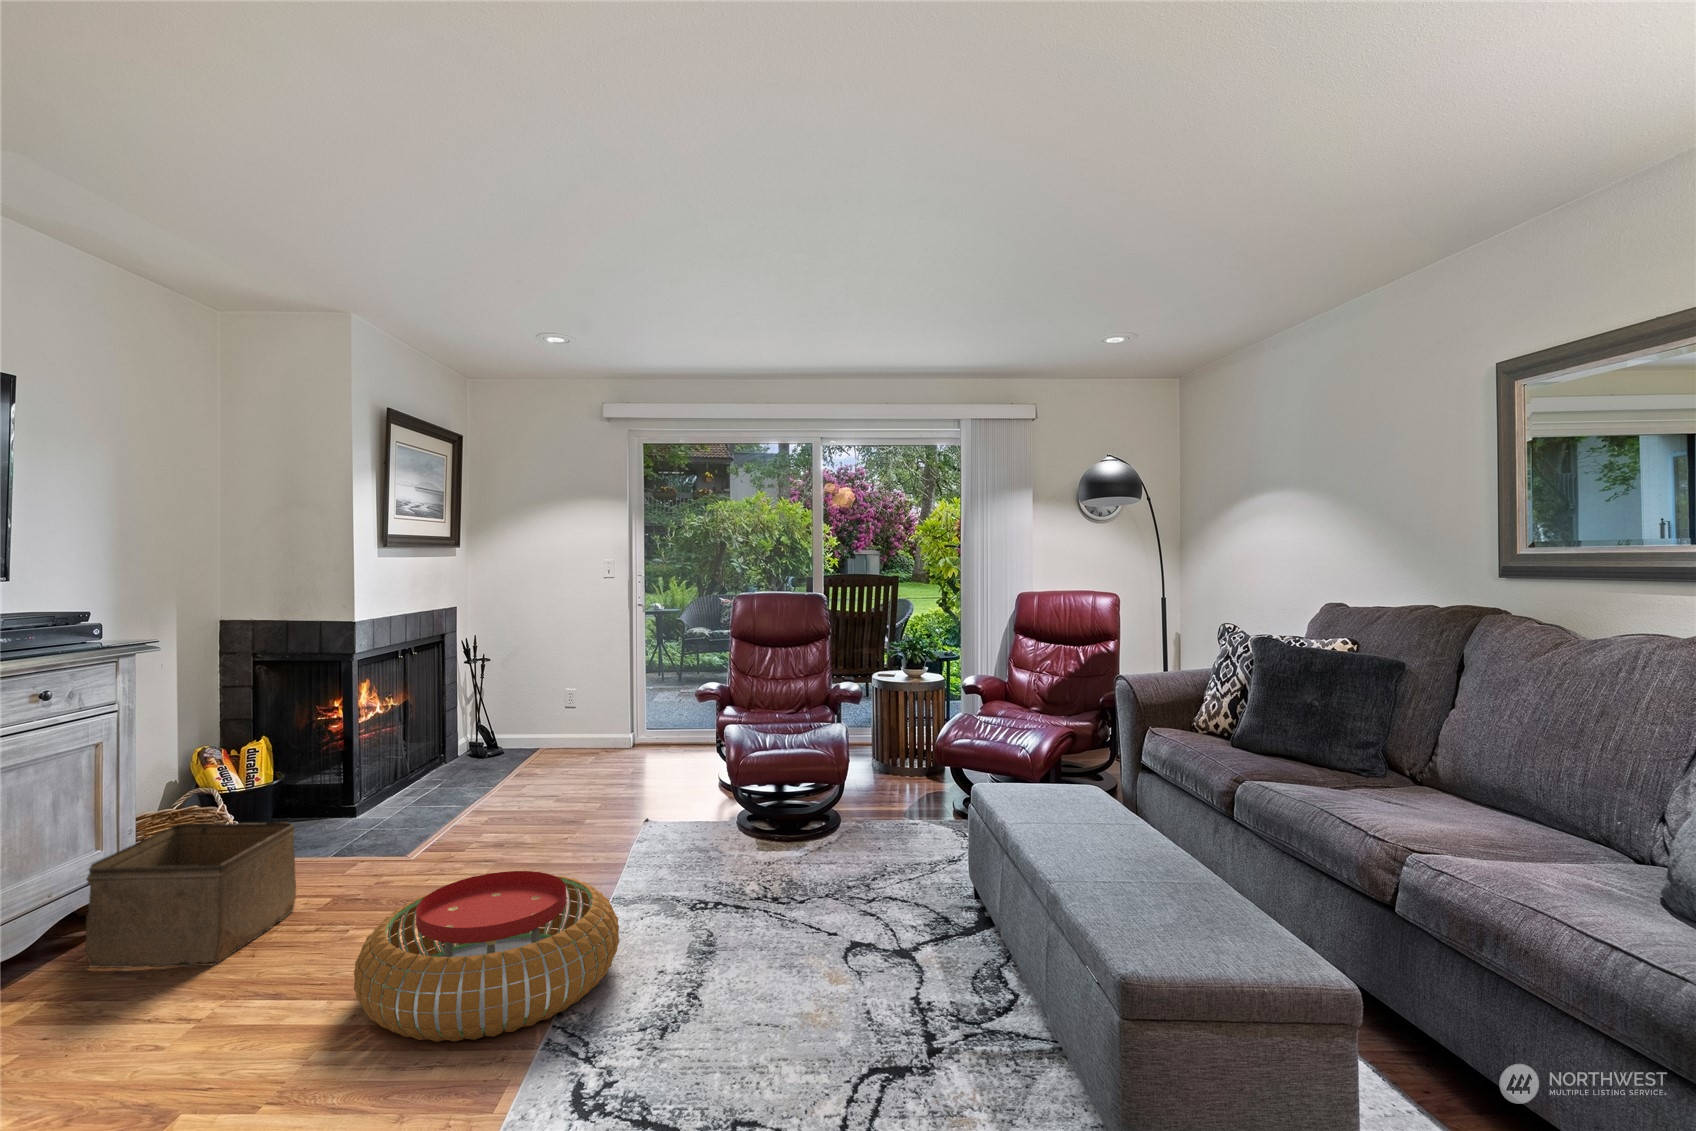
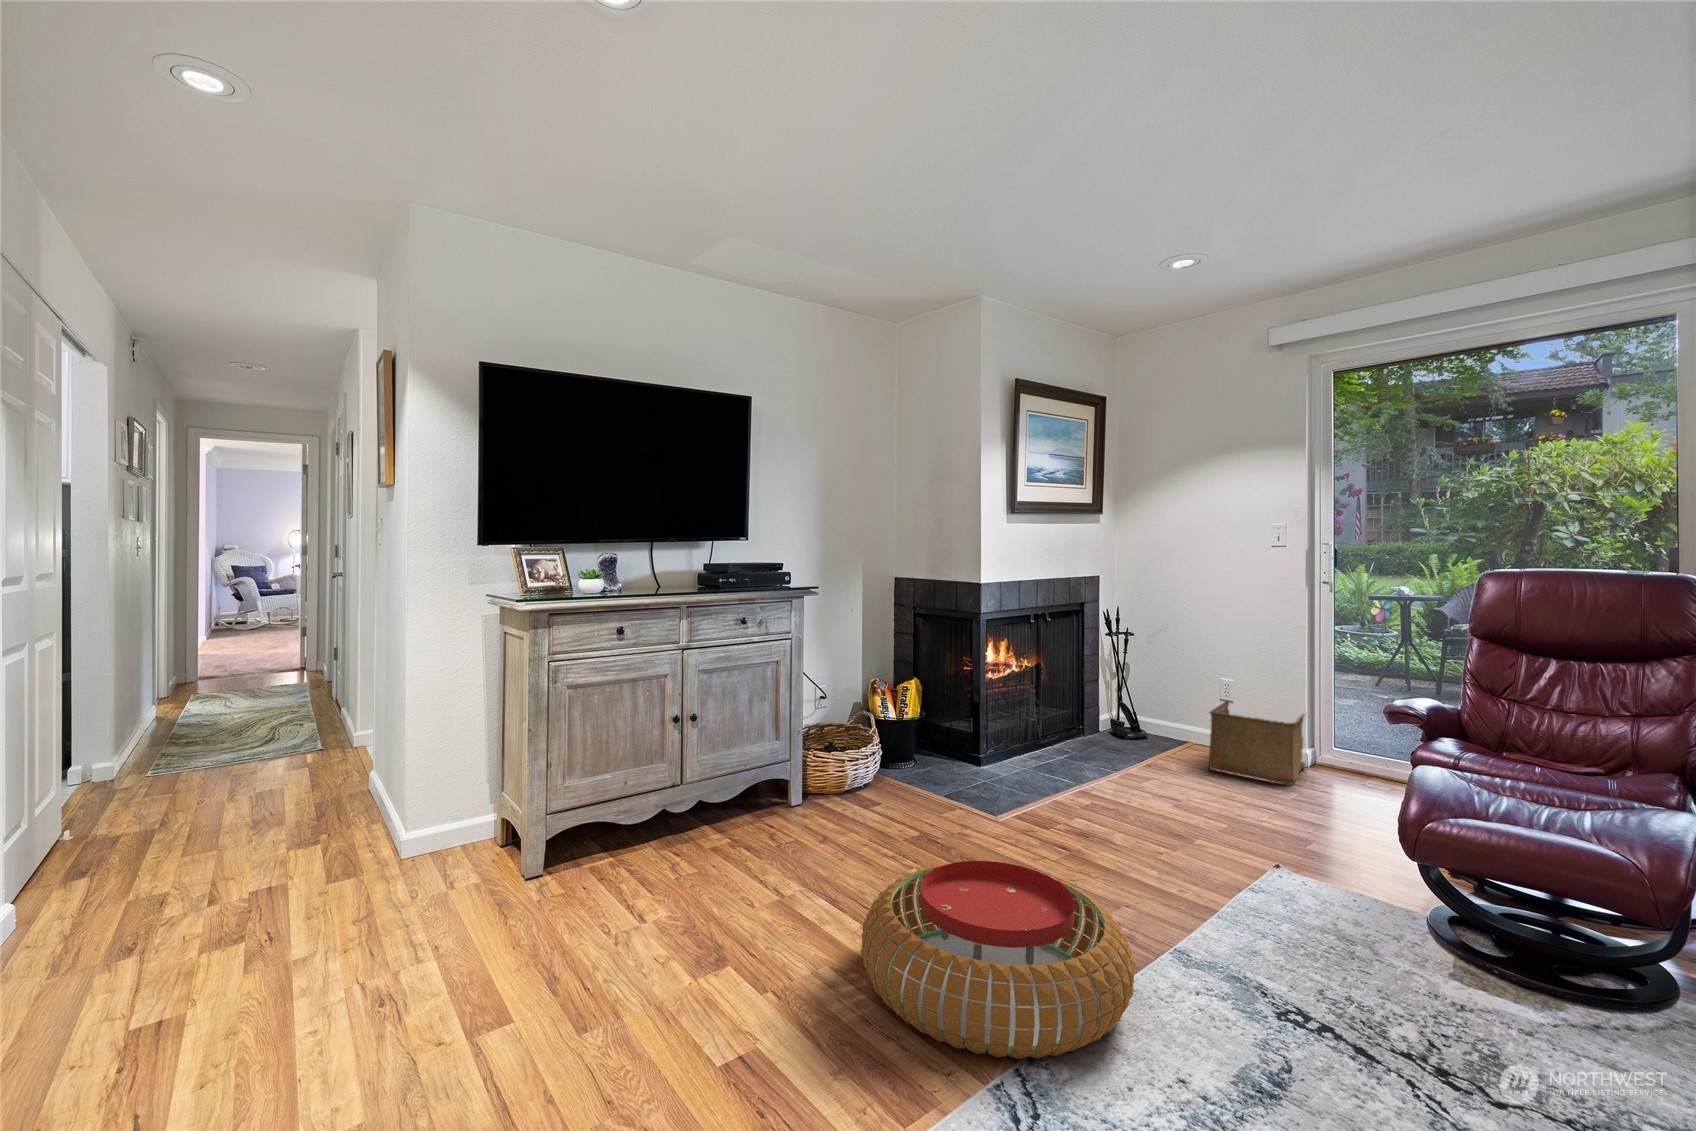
storage bin: present [85,822,296,968] -> present [1209,701,1305,785]

